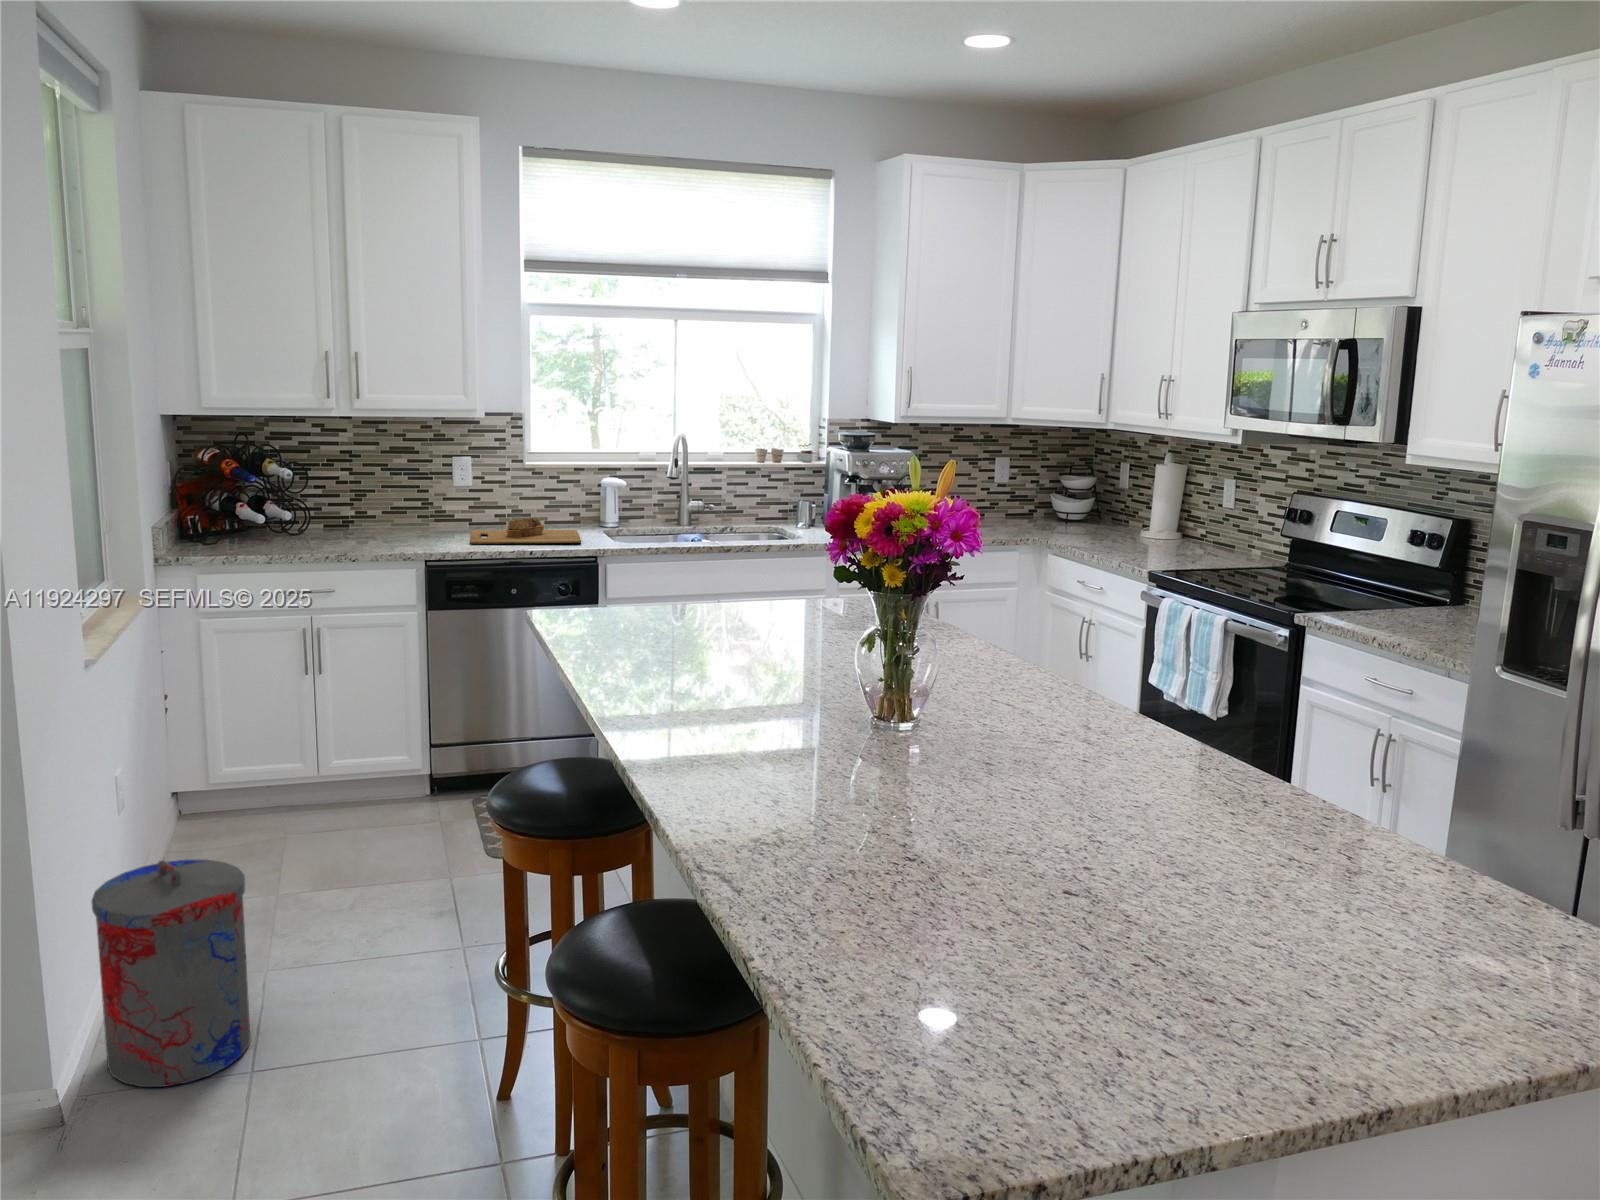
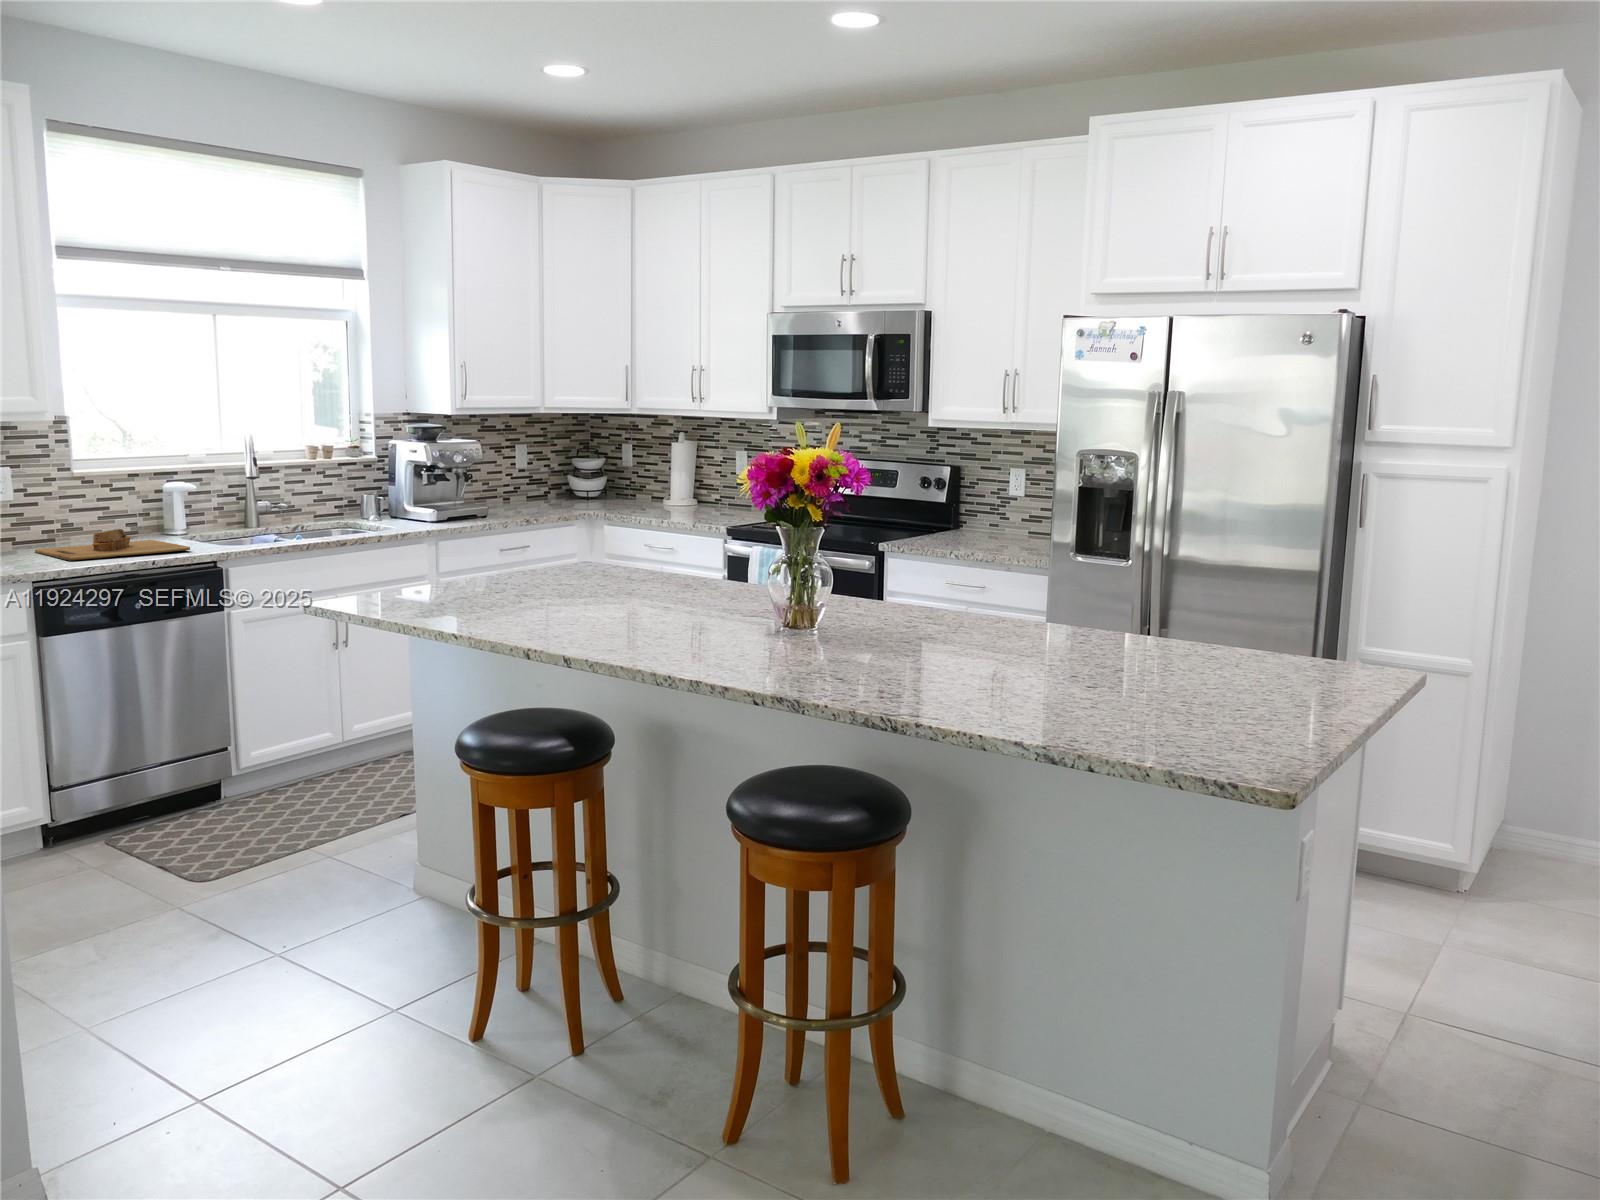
trash can: present [91,860,250,1087] -> none [34,882,202,1120]

